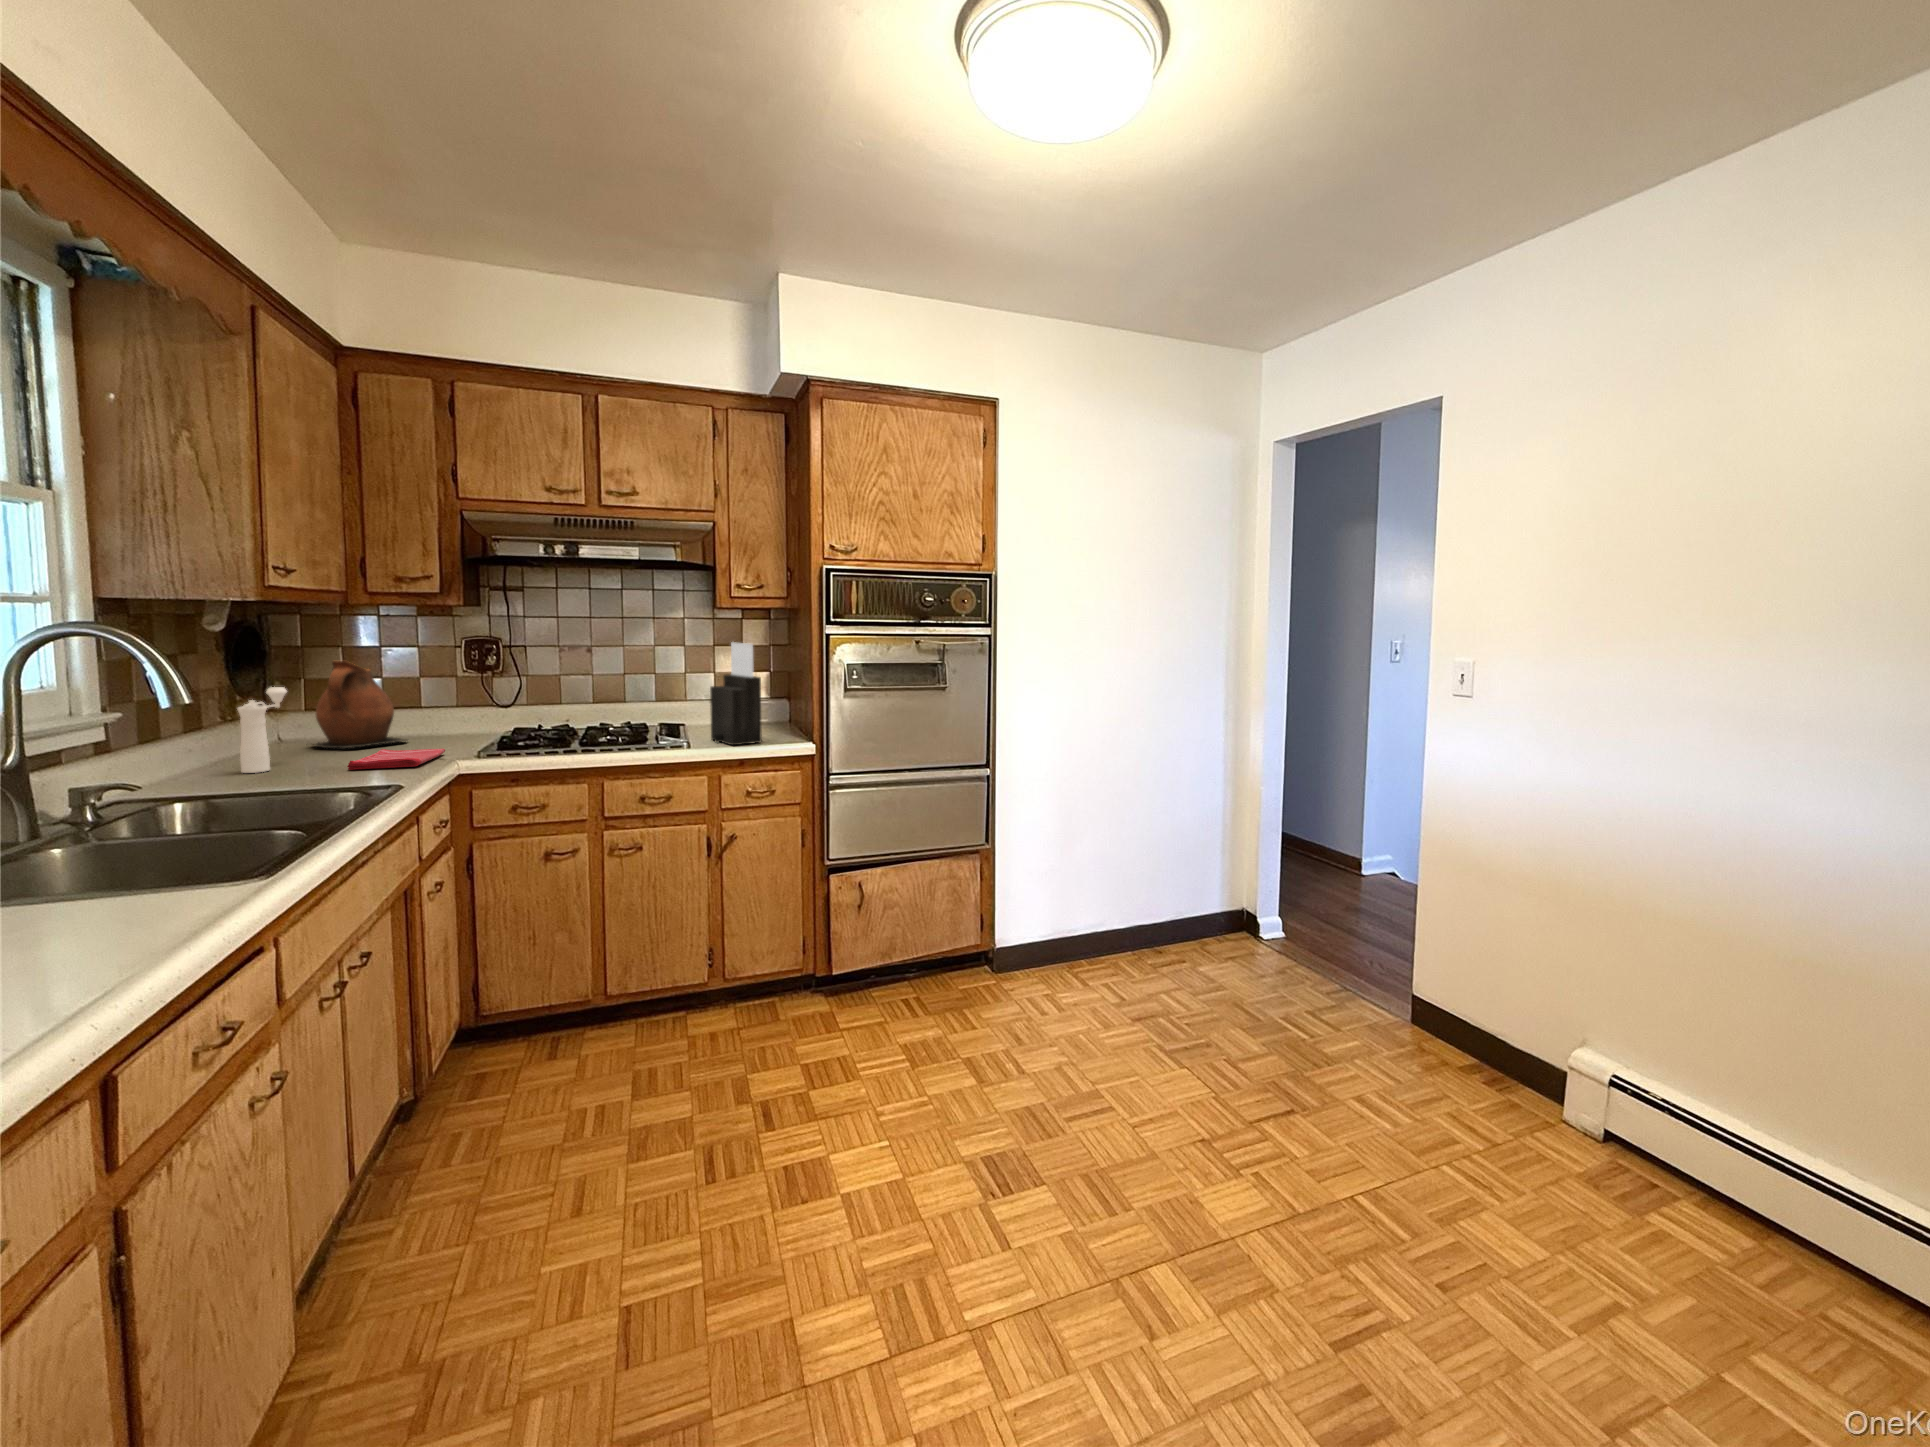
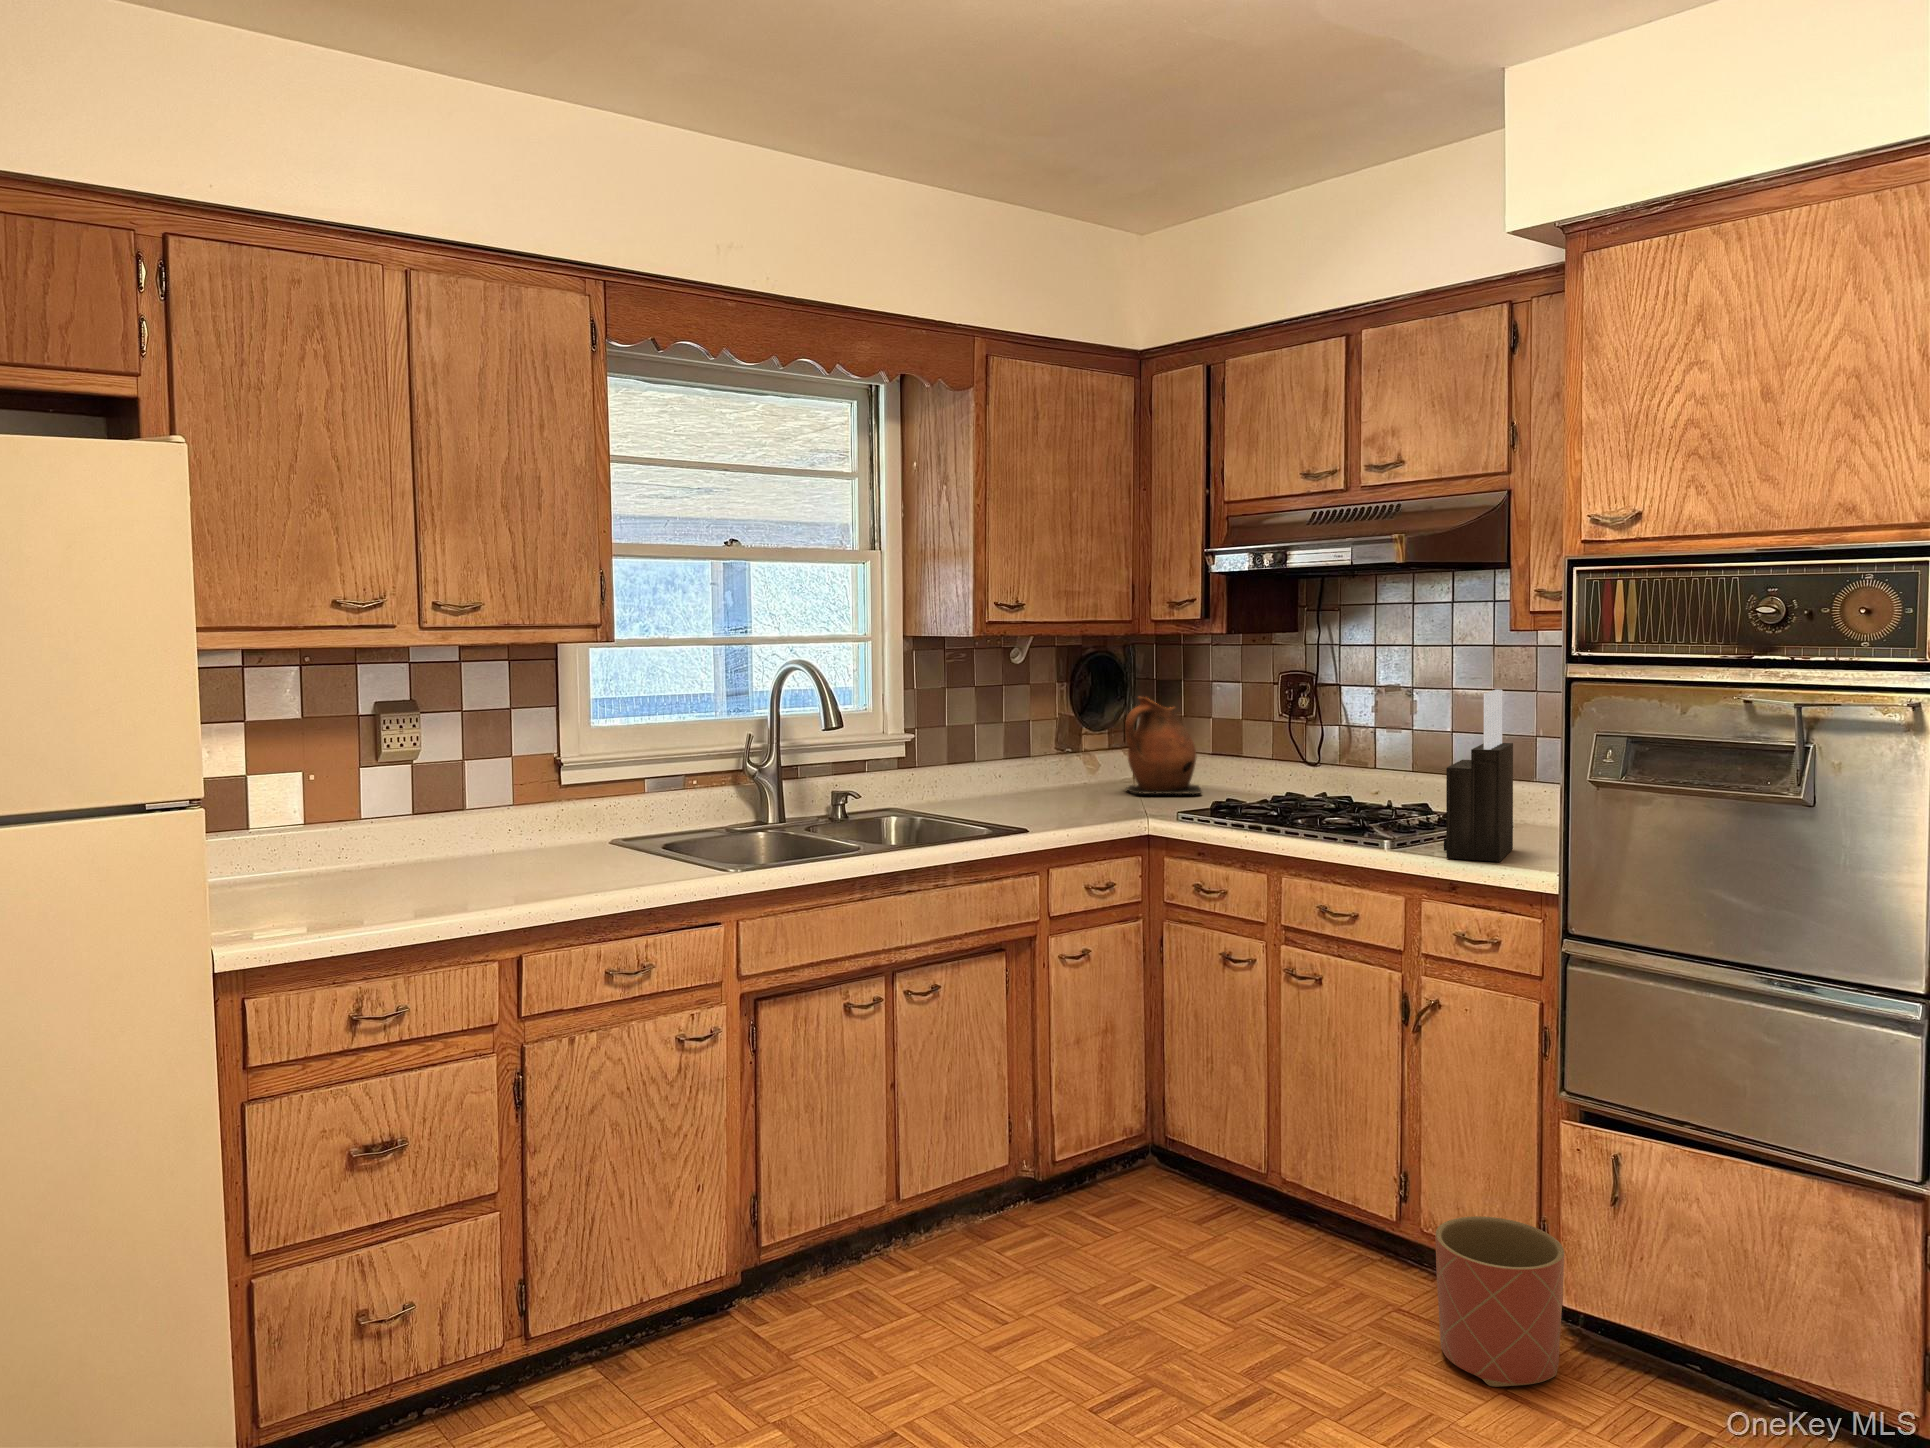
pepper mill: present [238,687,287,773] -> none [1016,722,1069,805]
dish towel: present [347,749,445,770] -> none [1068,798,1175,820]
planter: none [780,938,850,1029] -> present [1435,1216,1564,1387]

